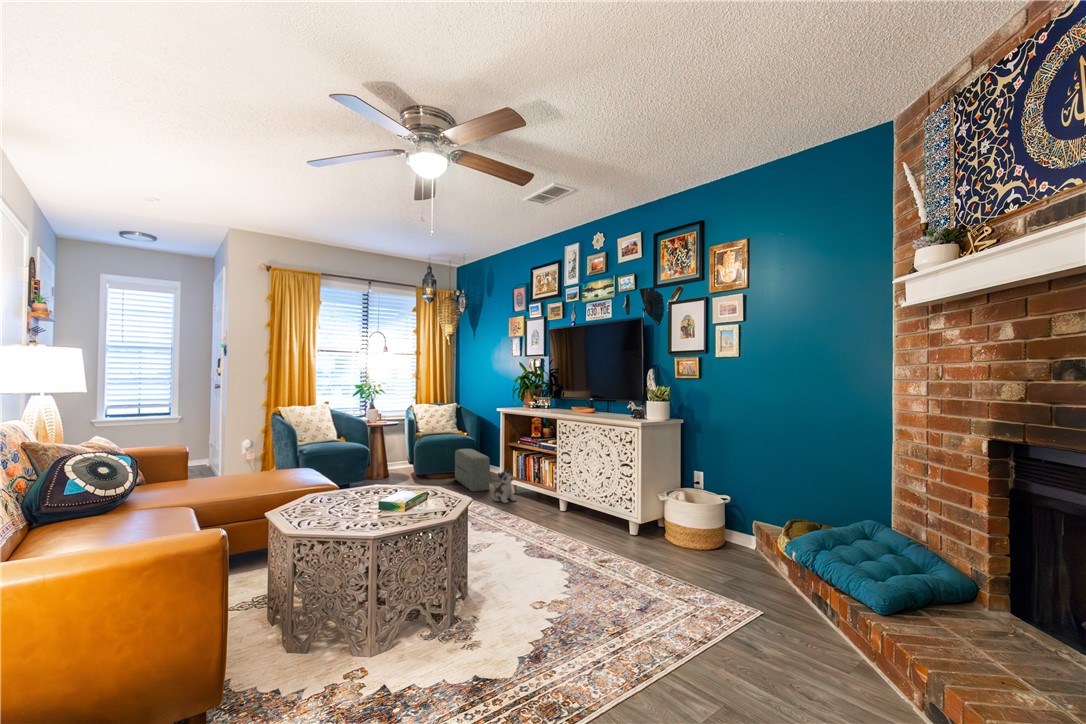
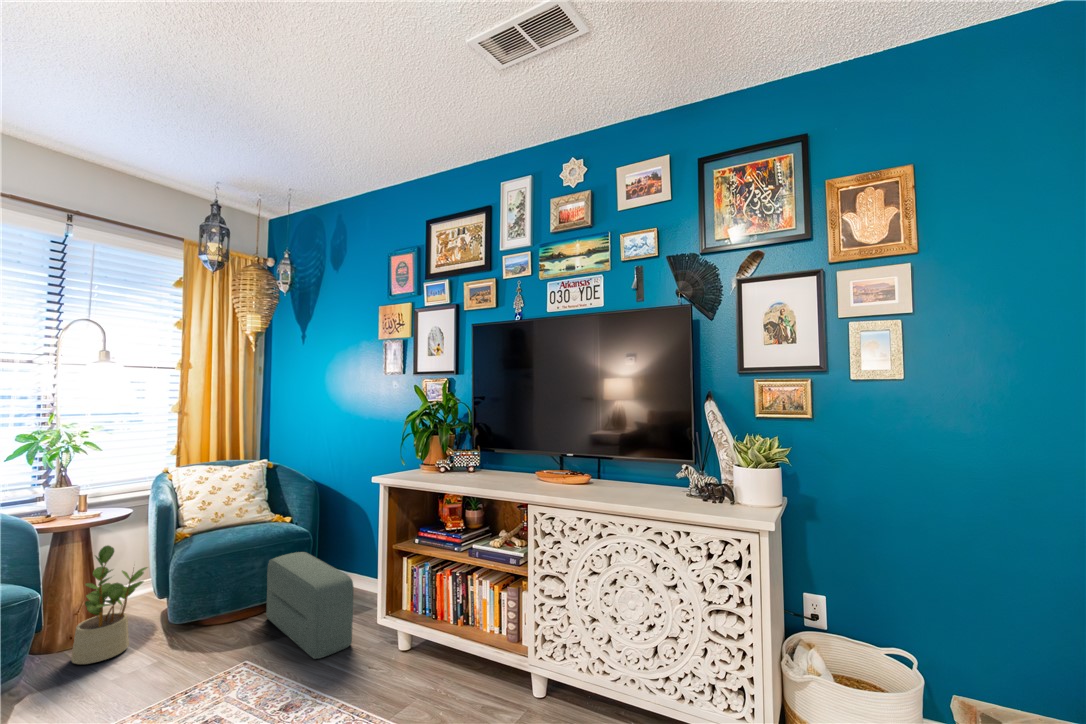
potted plant: none [381,434,406,482] -> present [71,545,148,664]
plush toy: present [494,467,517,503] -> none [371,607,426,694]

